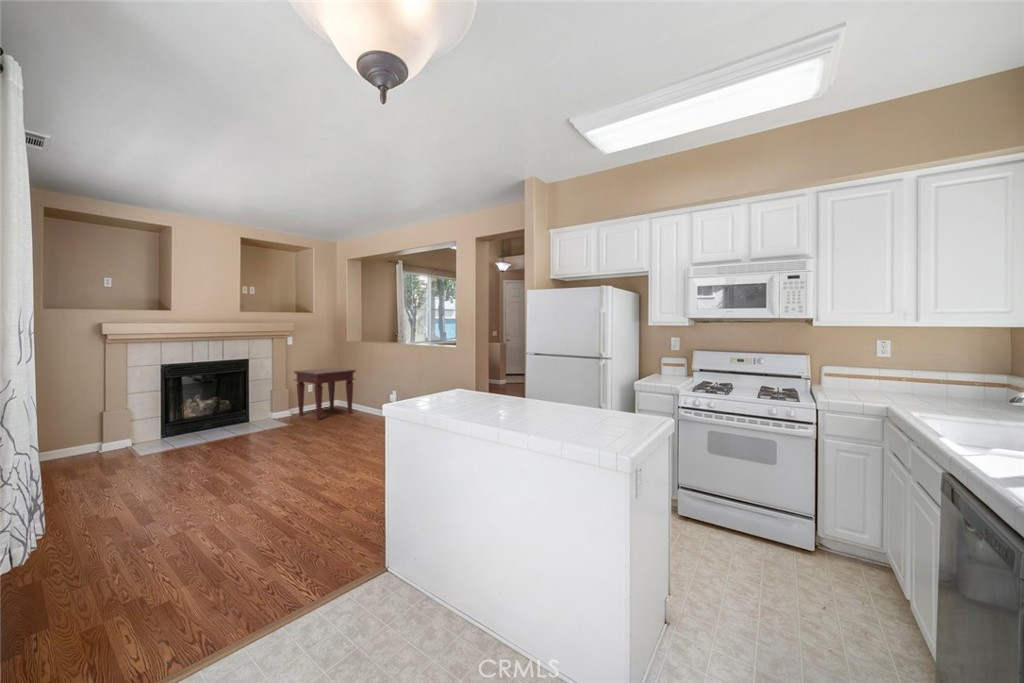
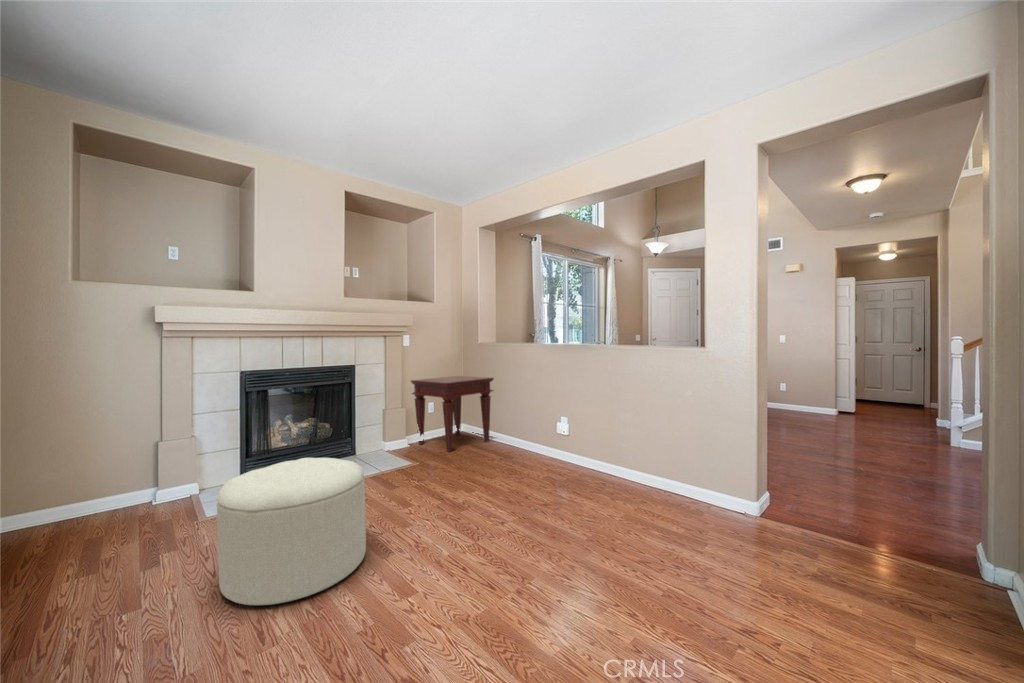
ottoman: none [157,418,243,485] -> present [217,458,366,605]

